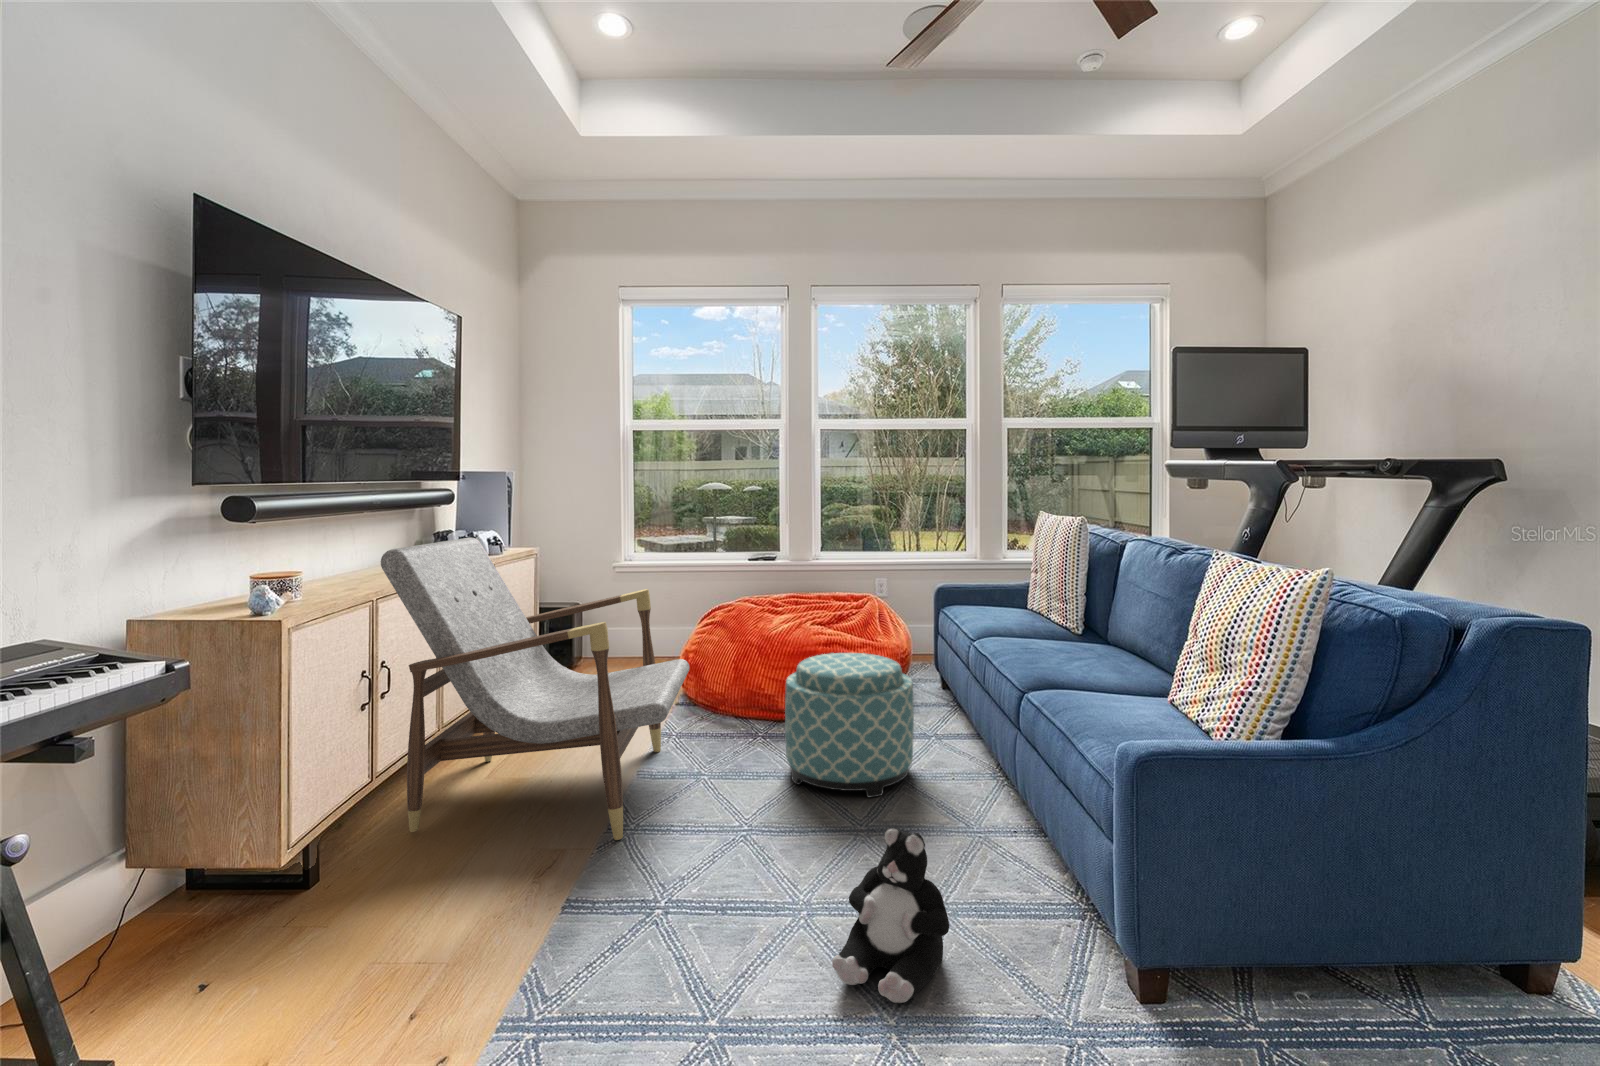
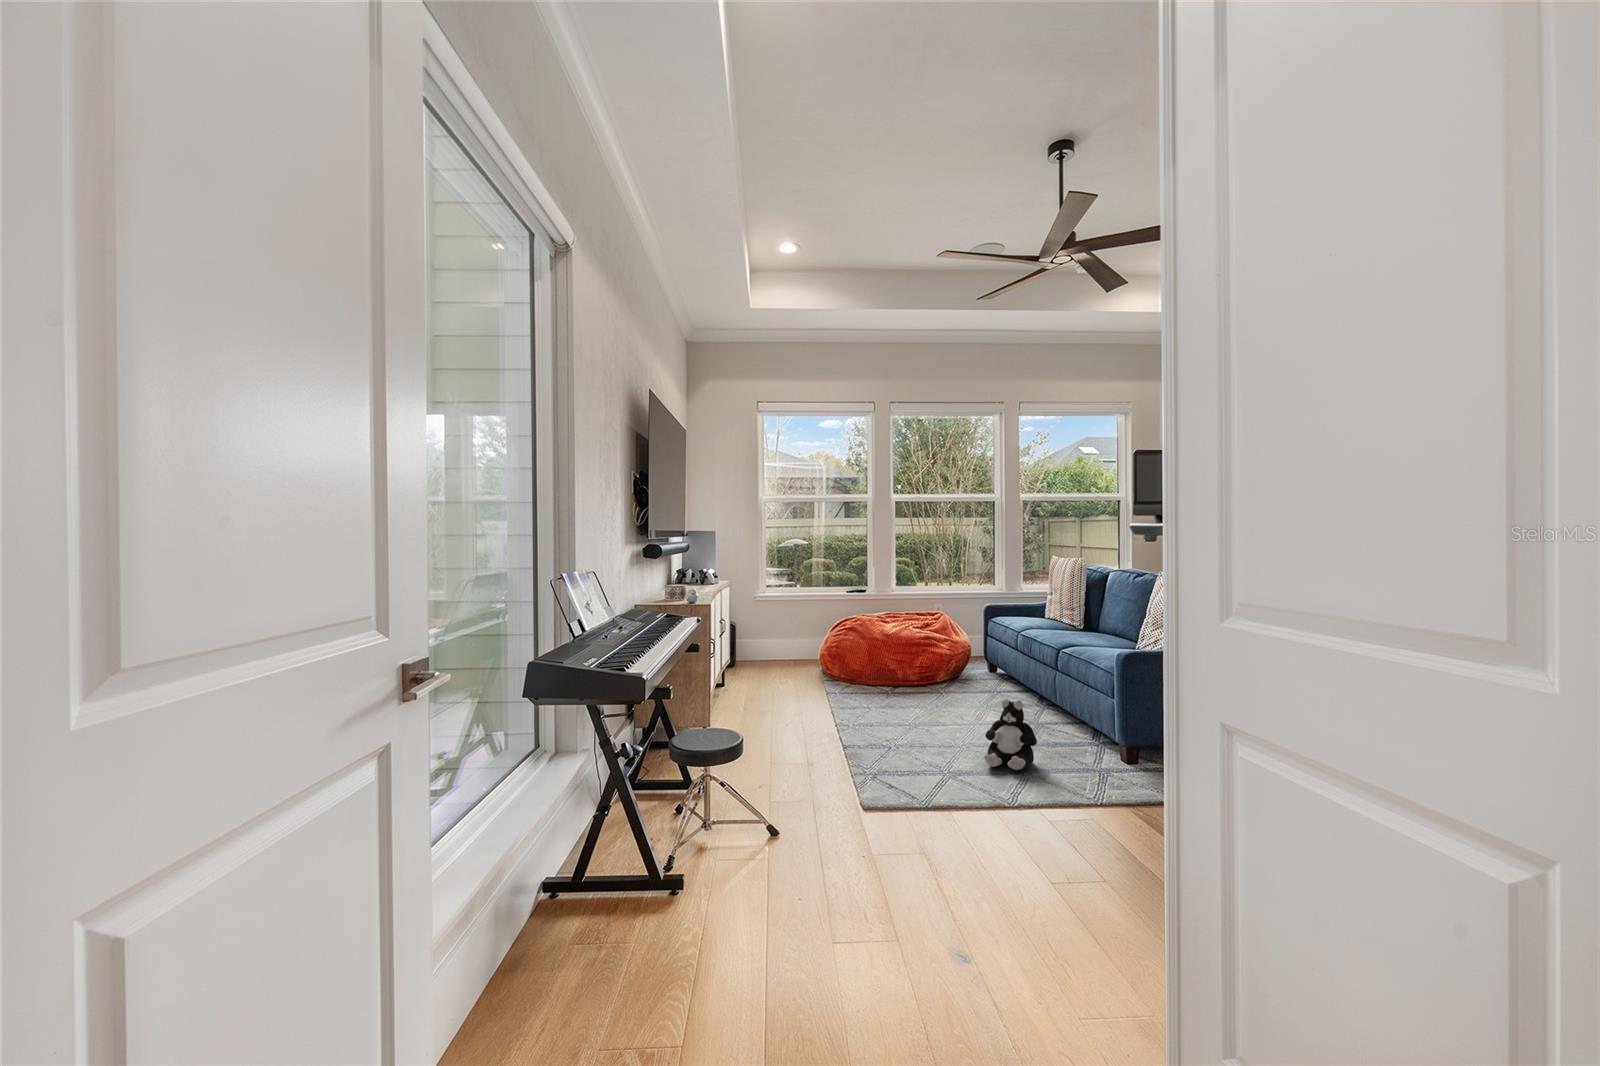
armchair: present [381,537,690,840] -> none [710,571,863,732]
ottoman: present [785,653,914,797] -> none [914,639,991,716]

